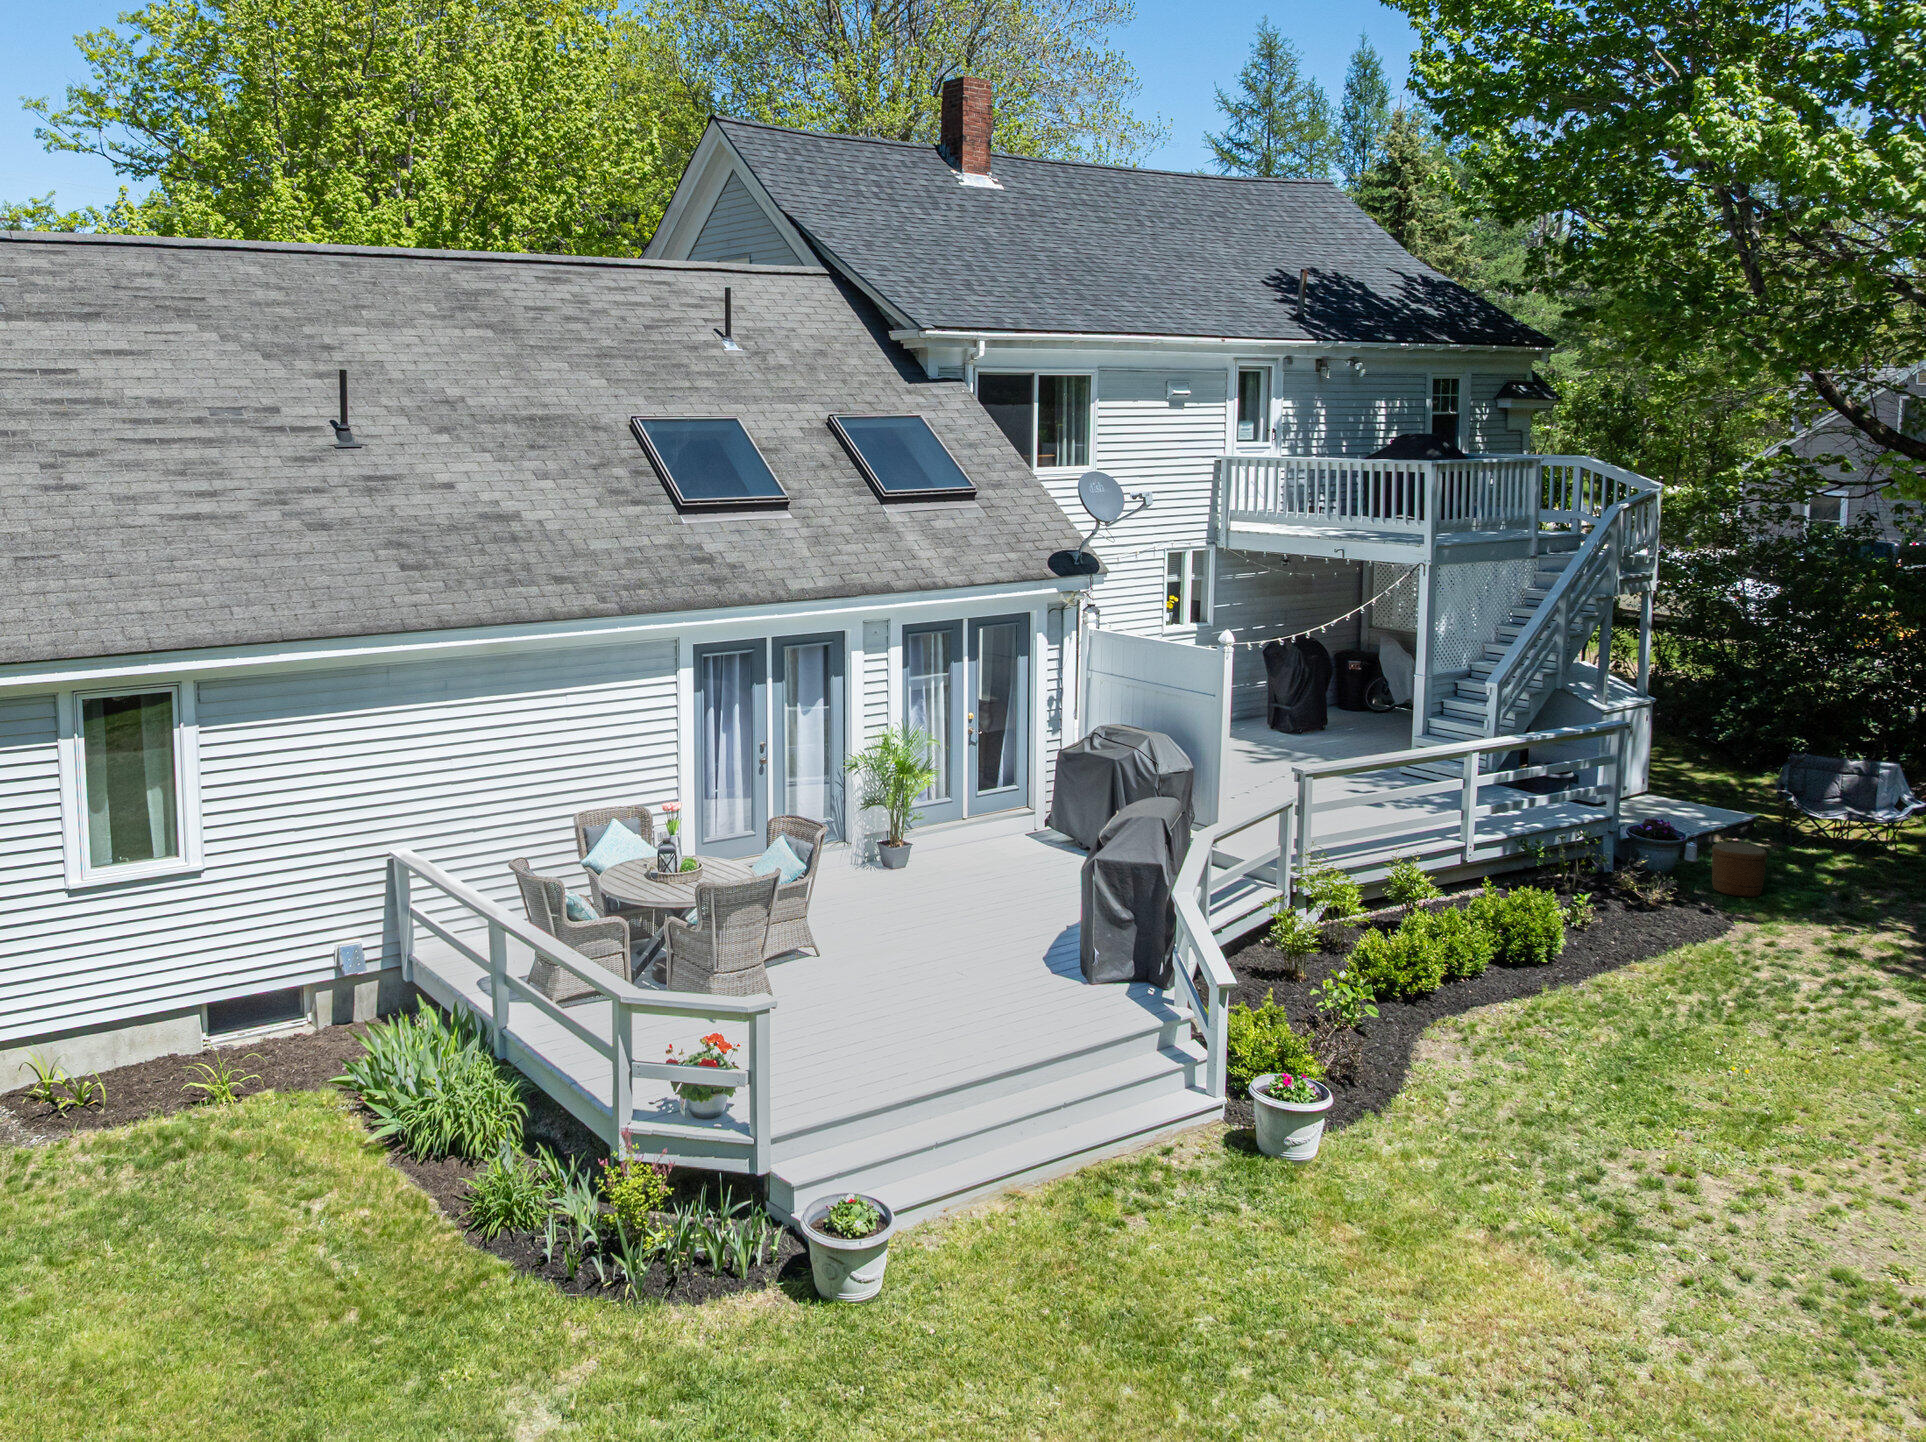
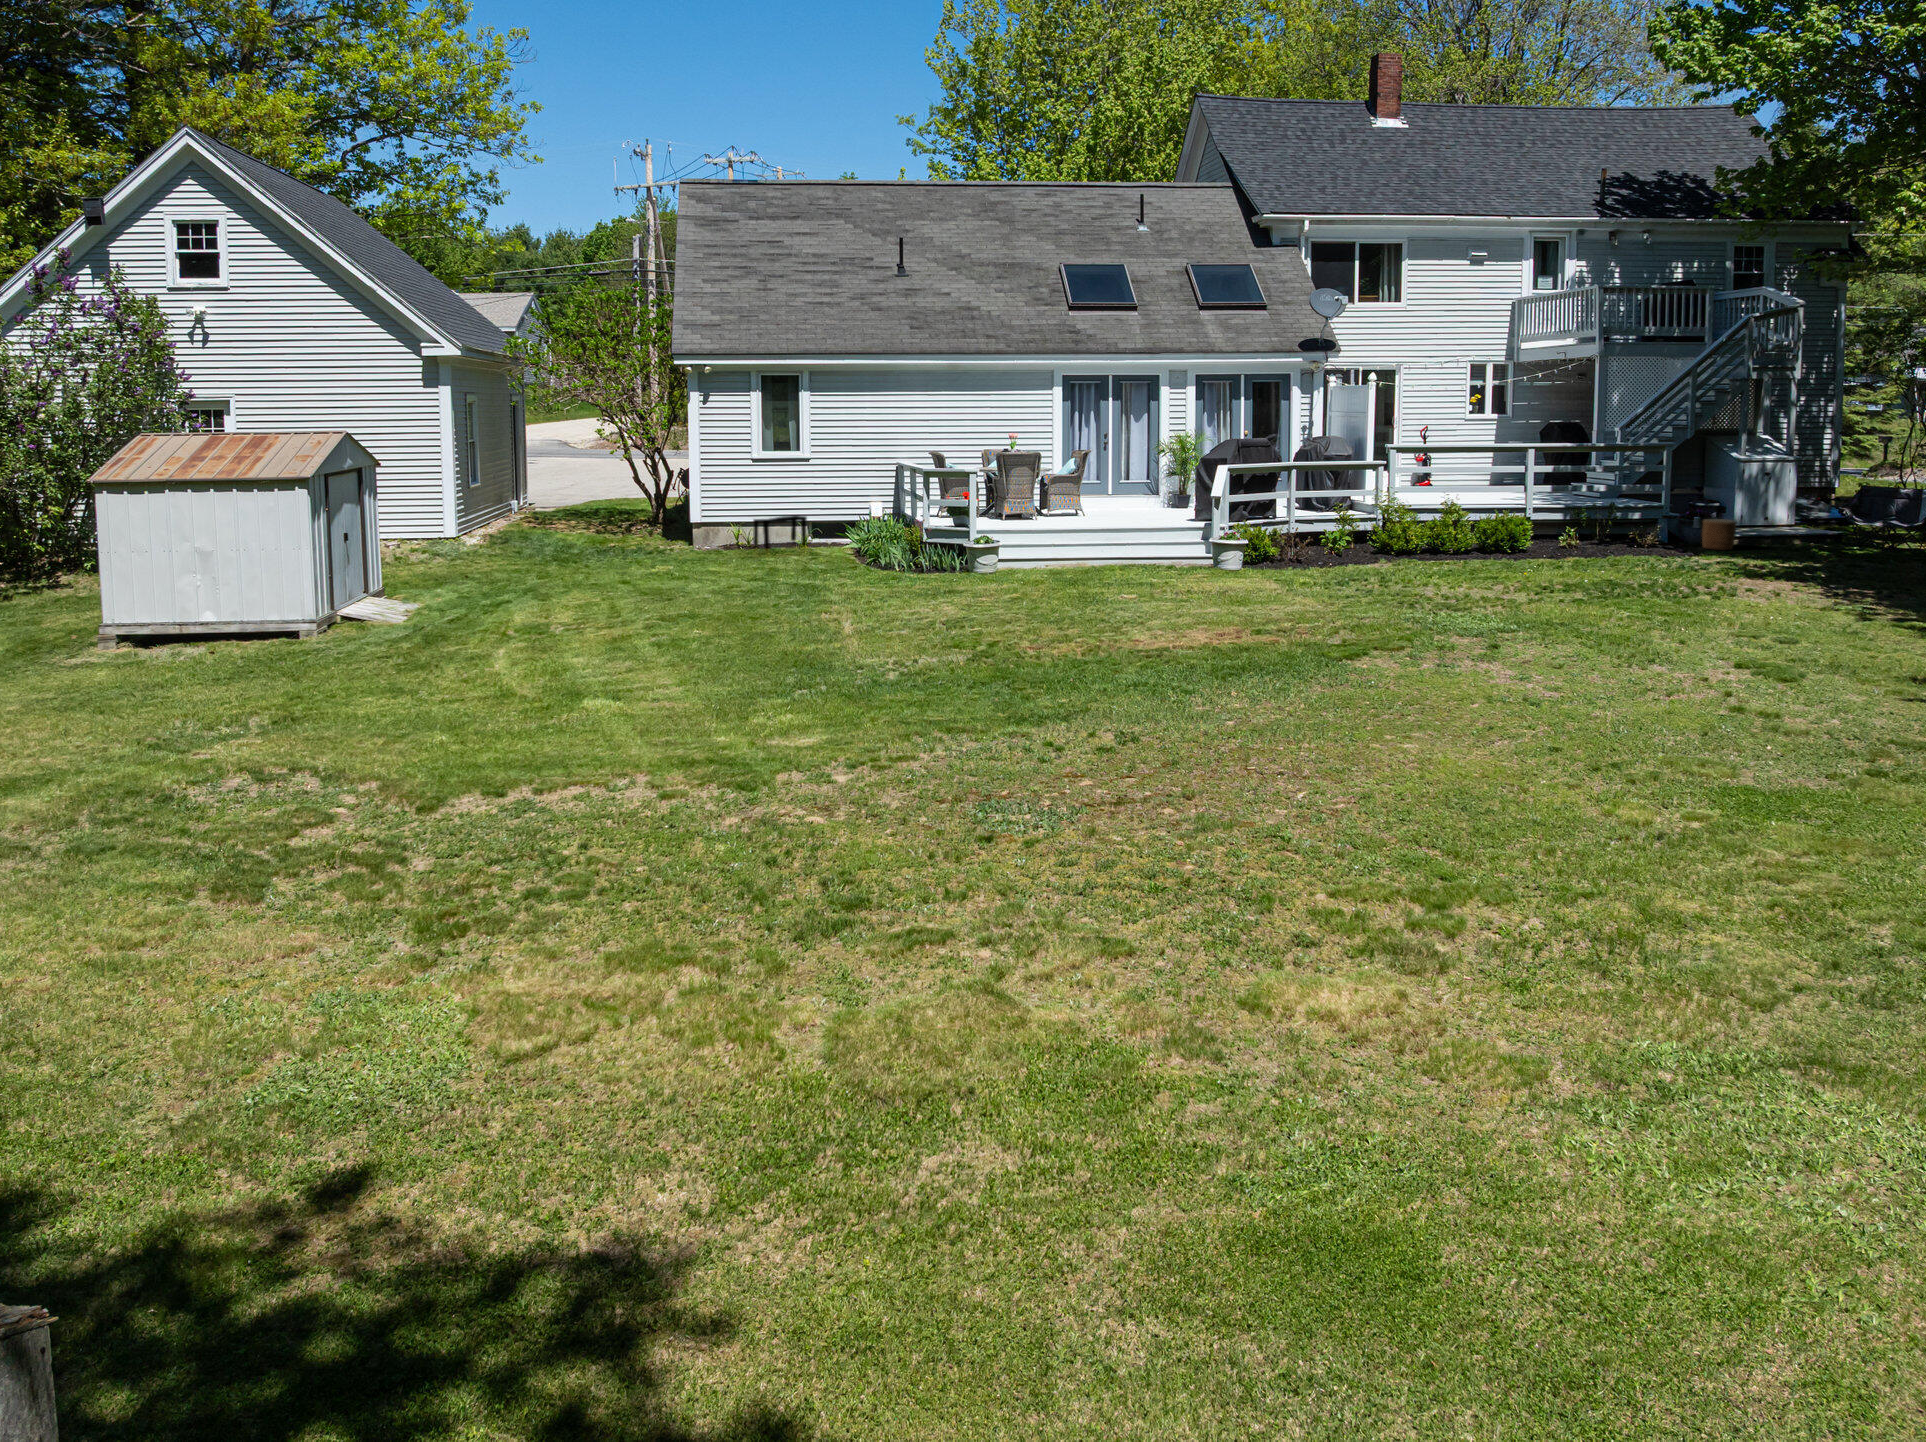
bench: none [80,1000,207,1107] -> present [753,515,807,548]

